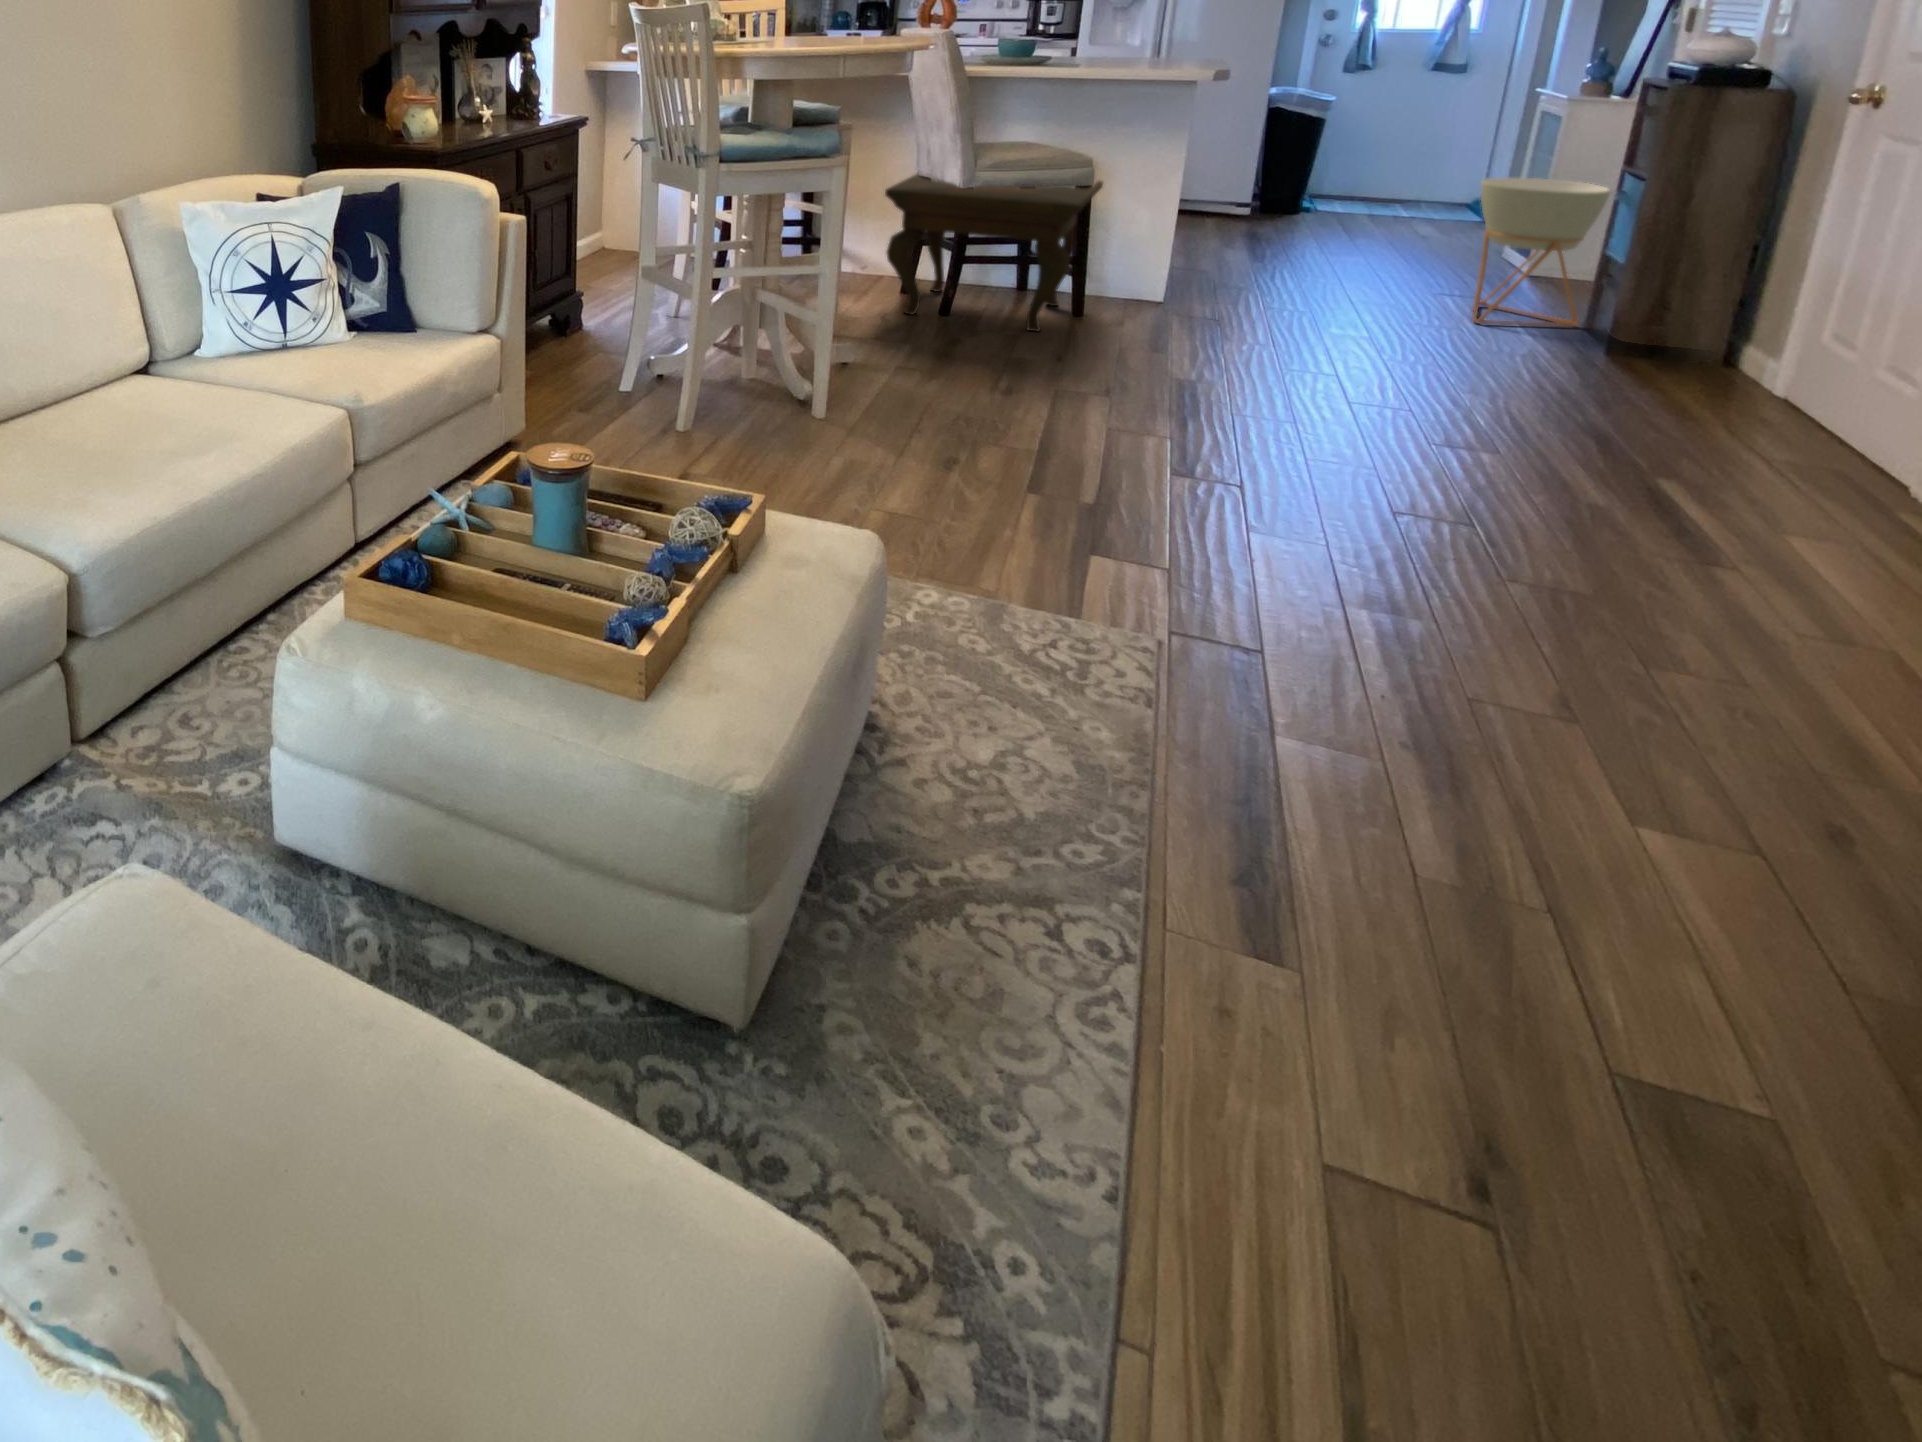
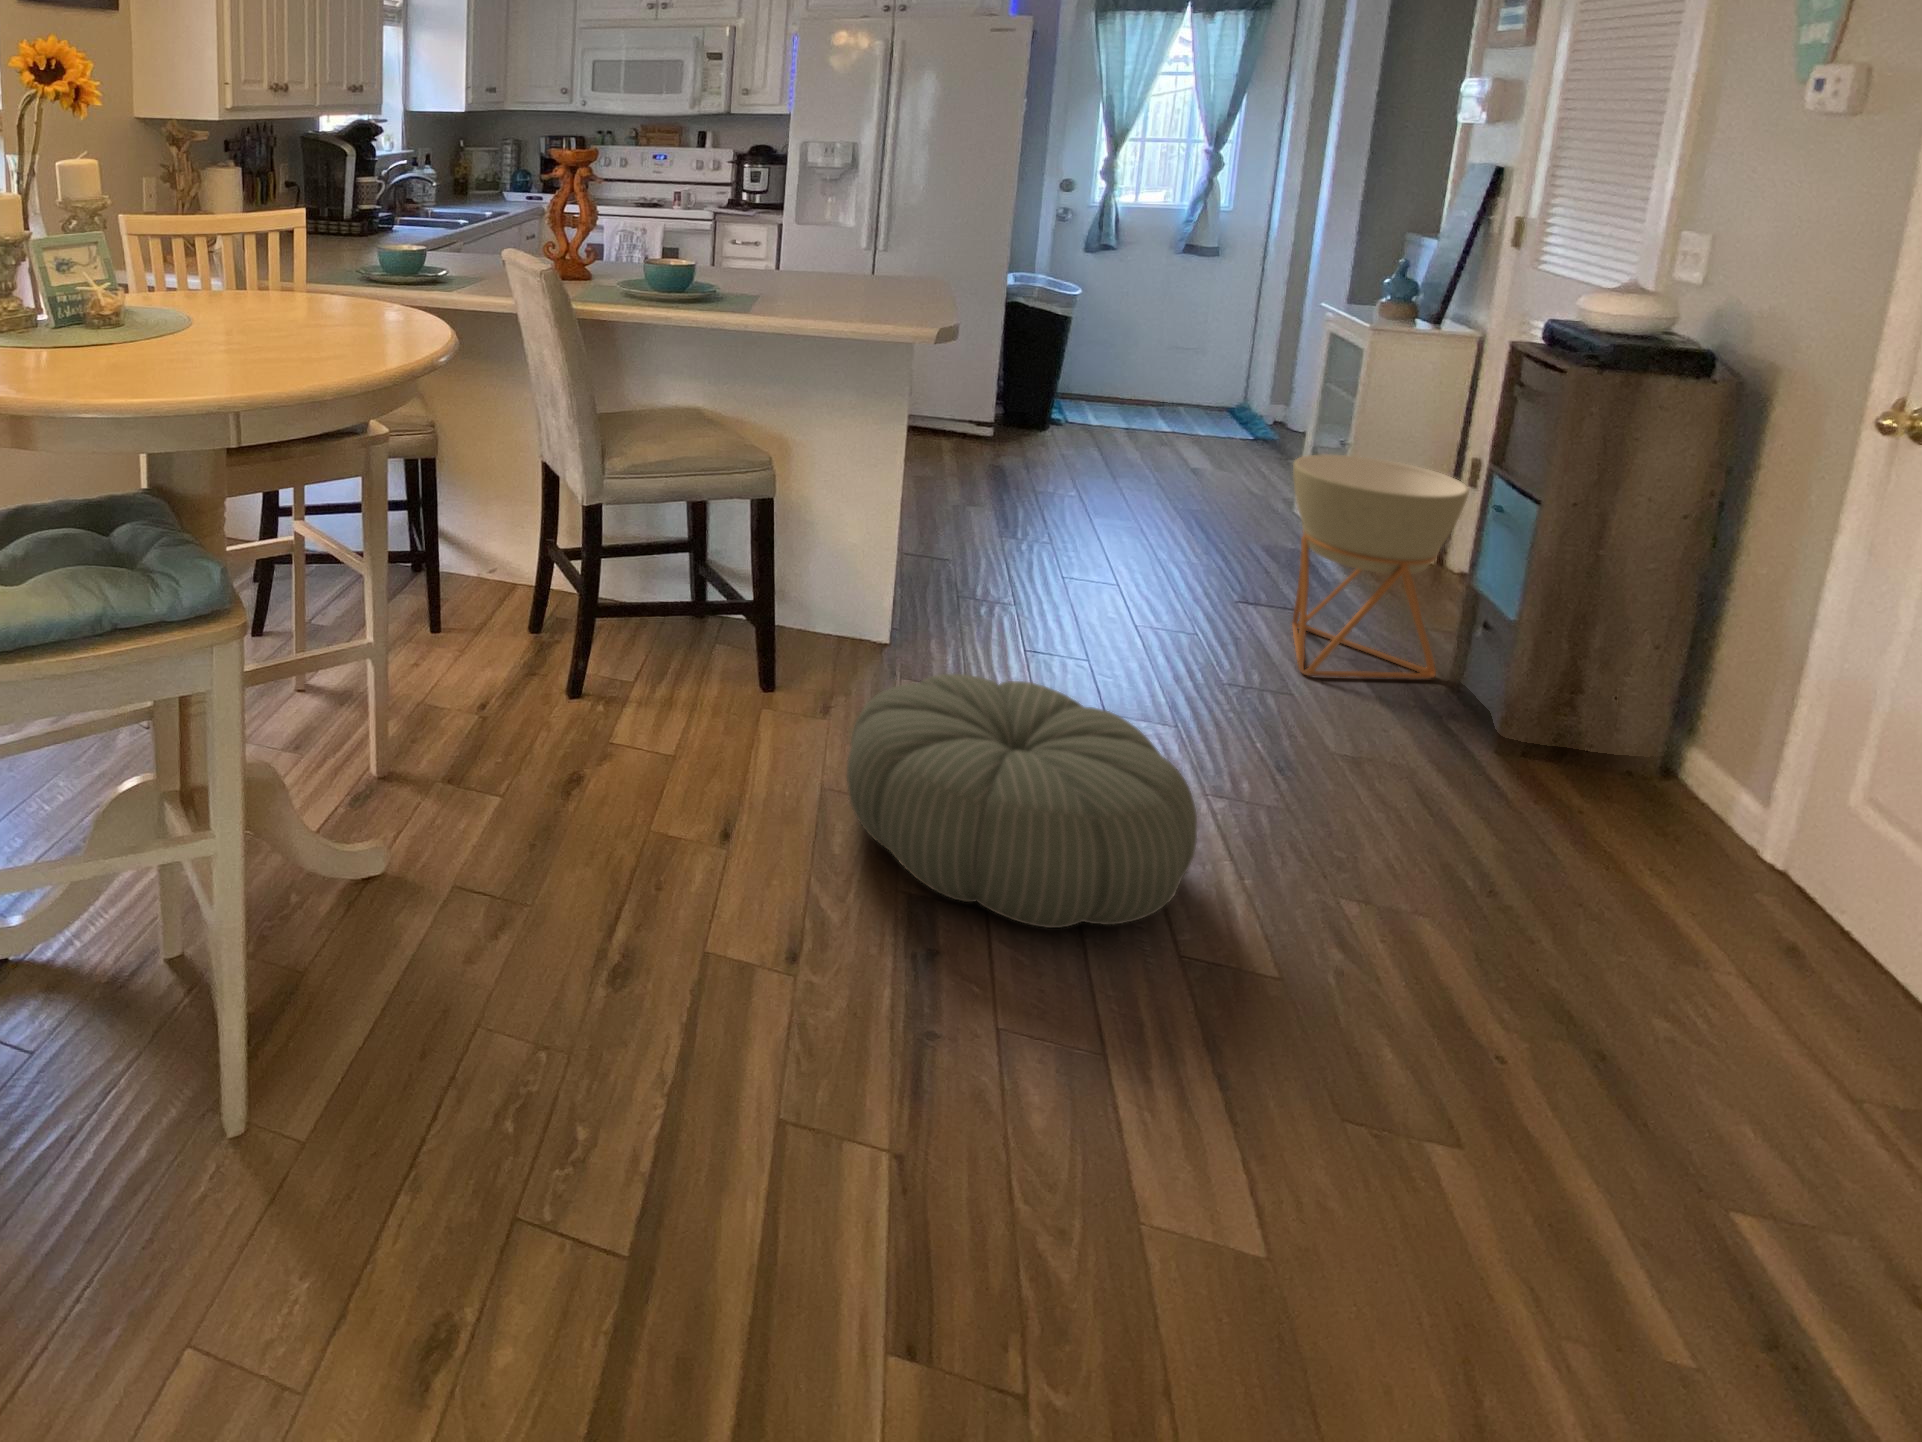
side table: present [885,174,1103,332] -> none [457,434,790,731]
pouf: none [1149,283,1373,393] -> present [847,674,1197,928]

